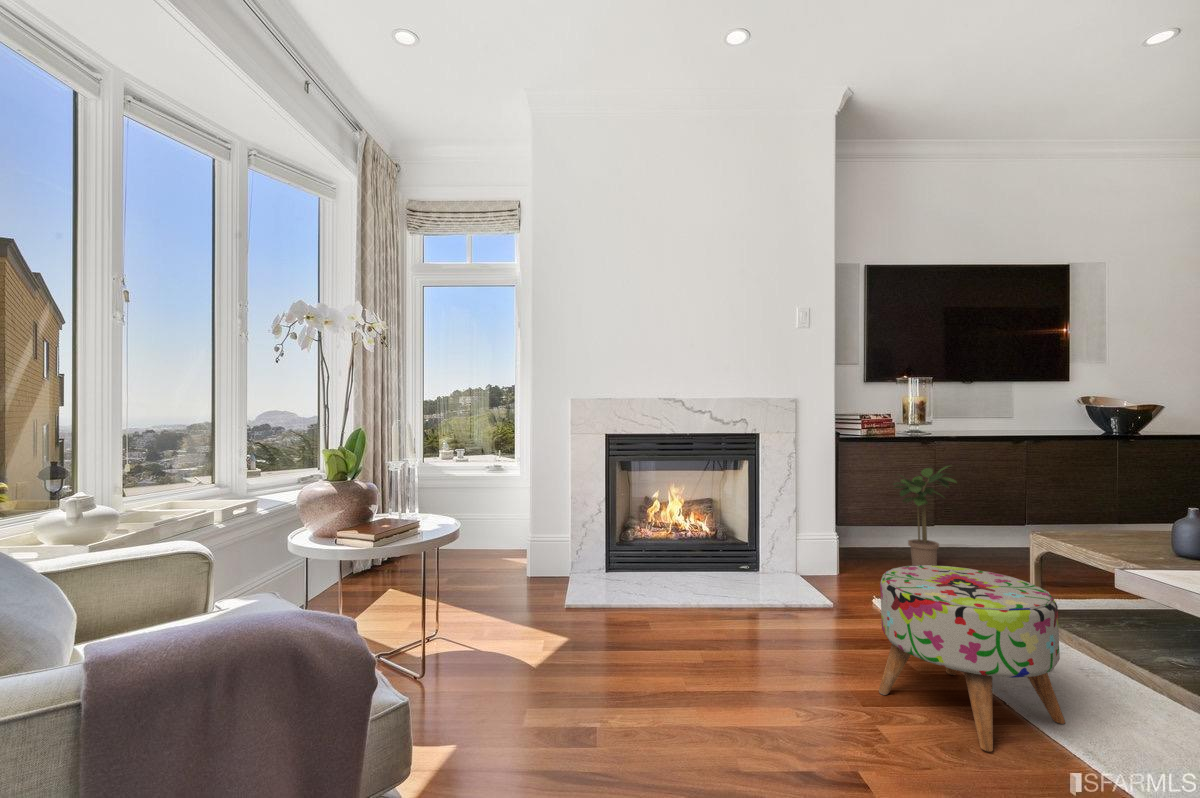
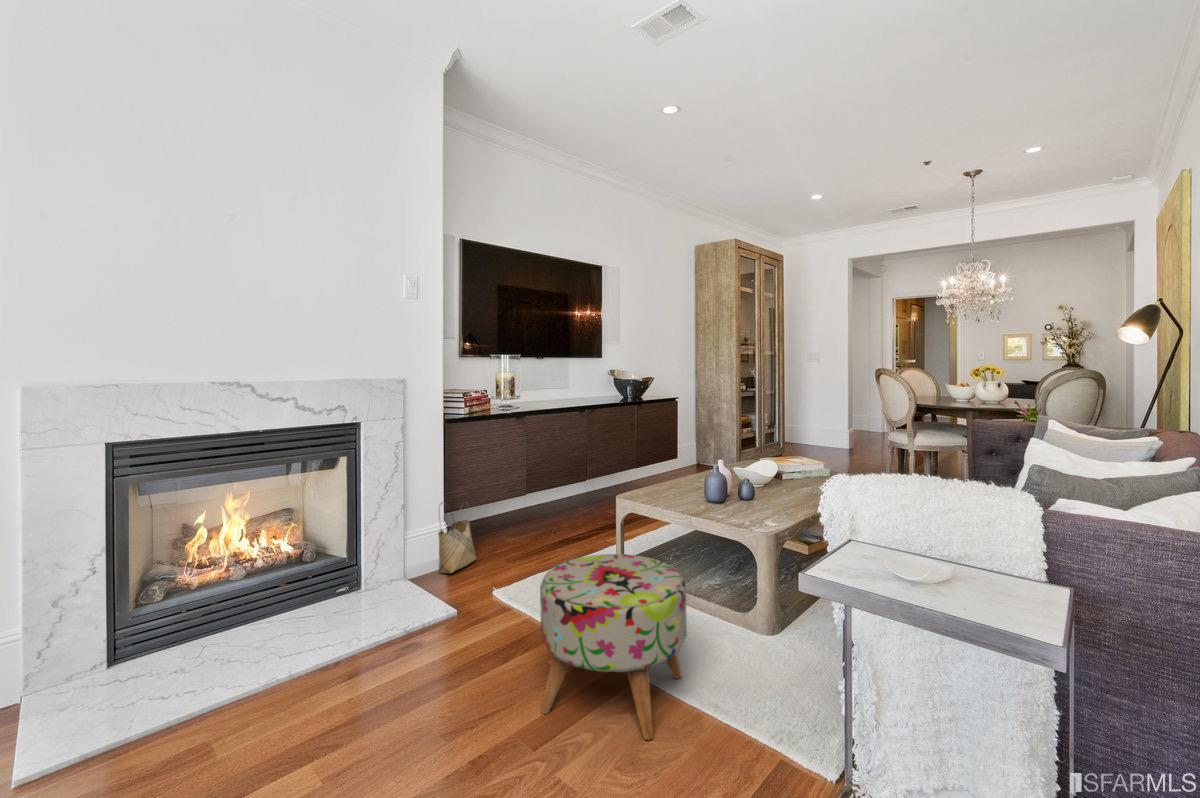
potted plant: present [893,466,956,566] -> none [498,440,551,547]
woven basket: none [826,512,866,577] -> present [438,503,476,573]

